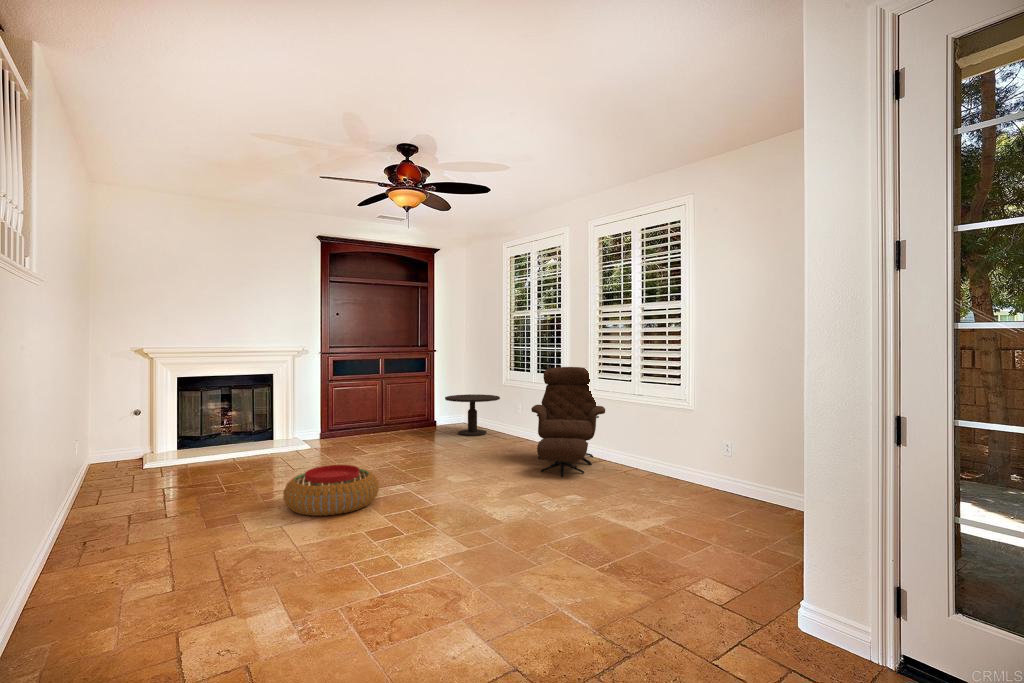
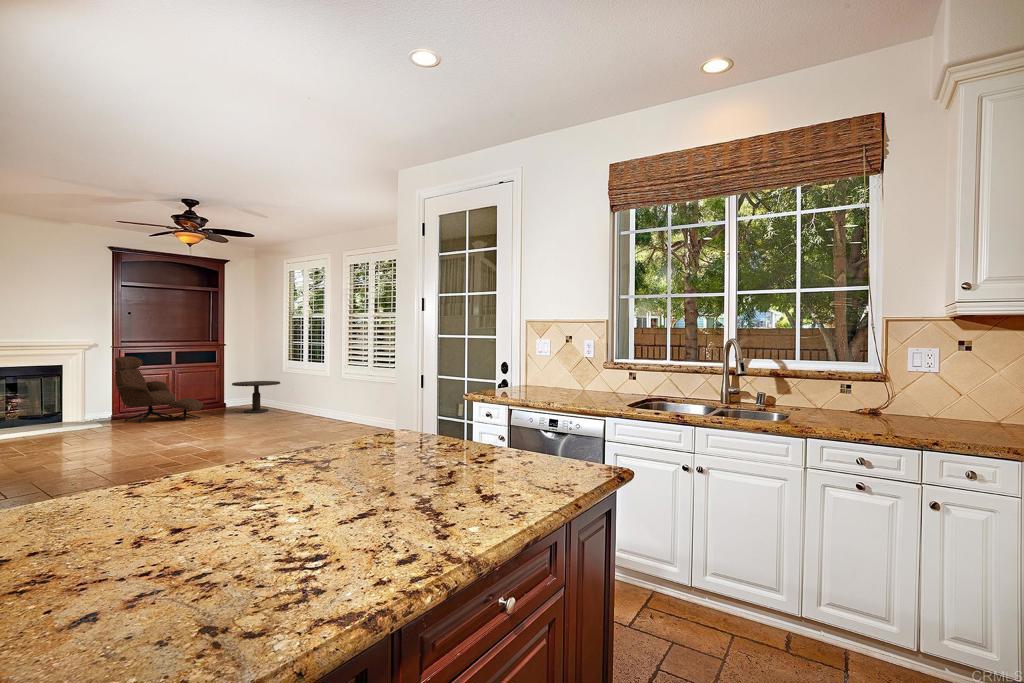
lounge chair: present [531,367,605,476] -> present [115,356,204,423]
pouf: present [283,465,379,516] -> none [84,428,165,460]

